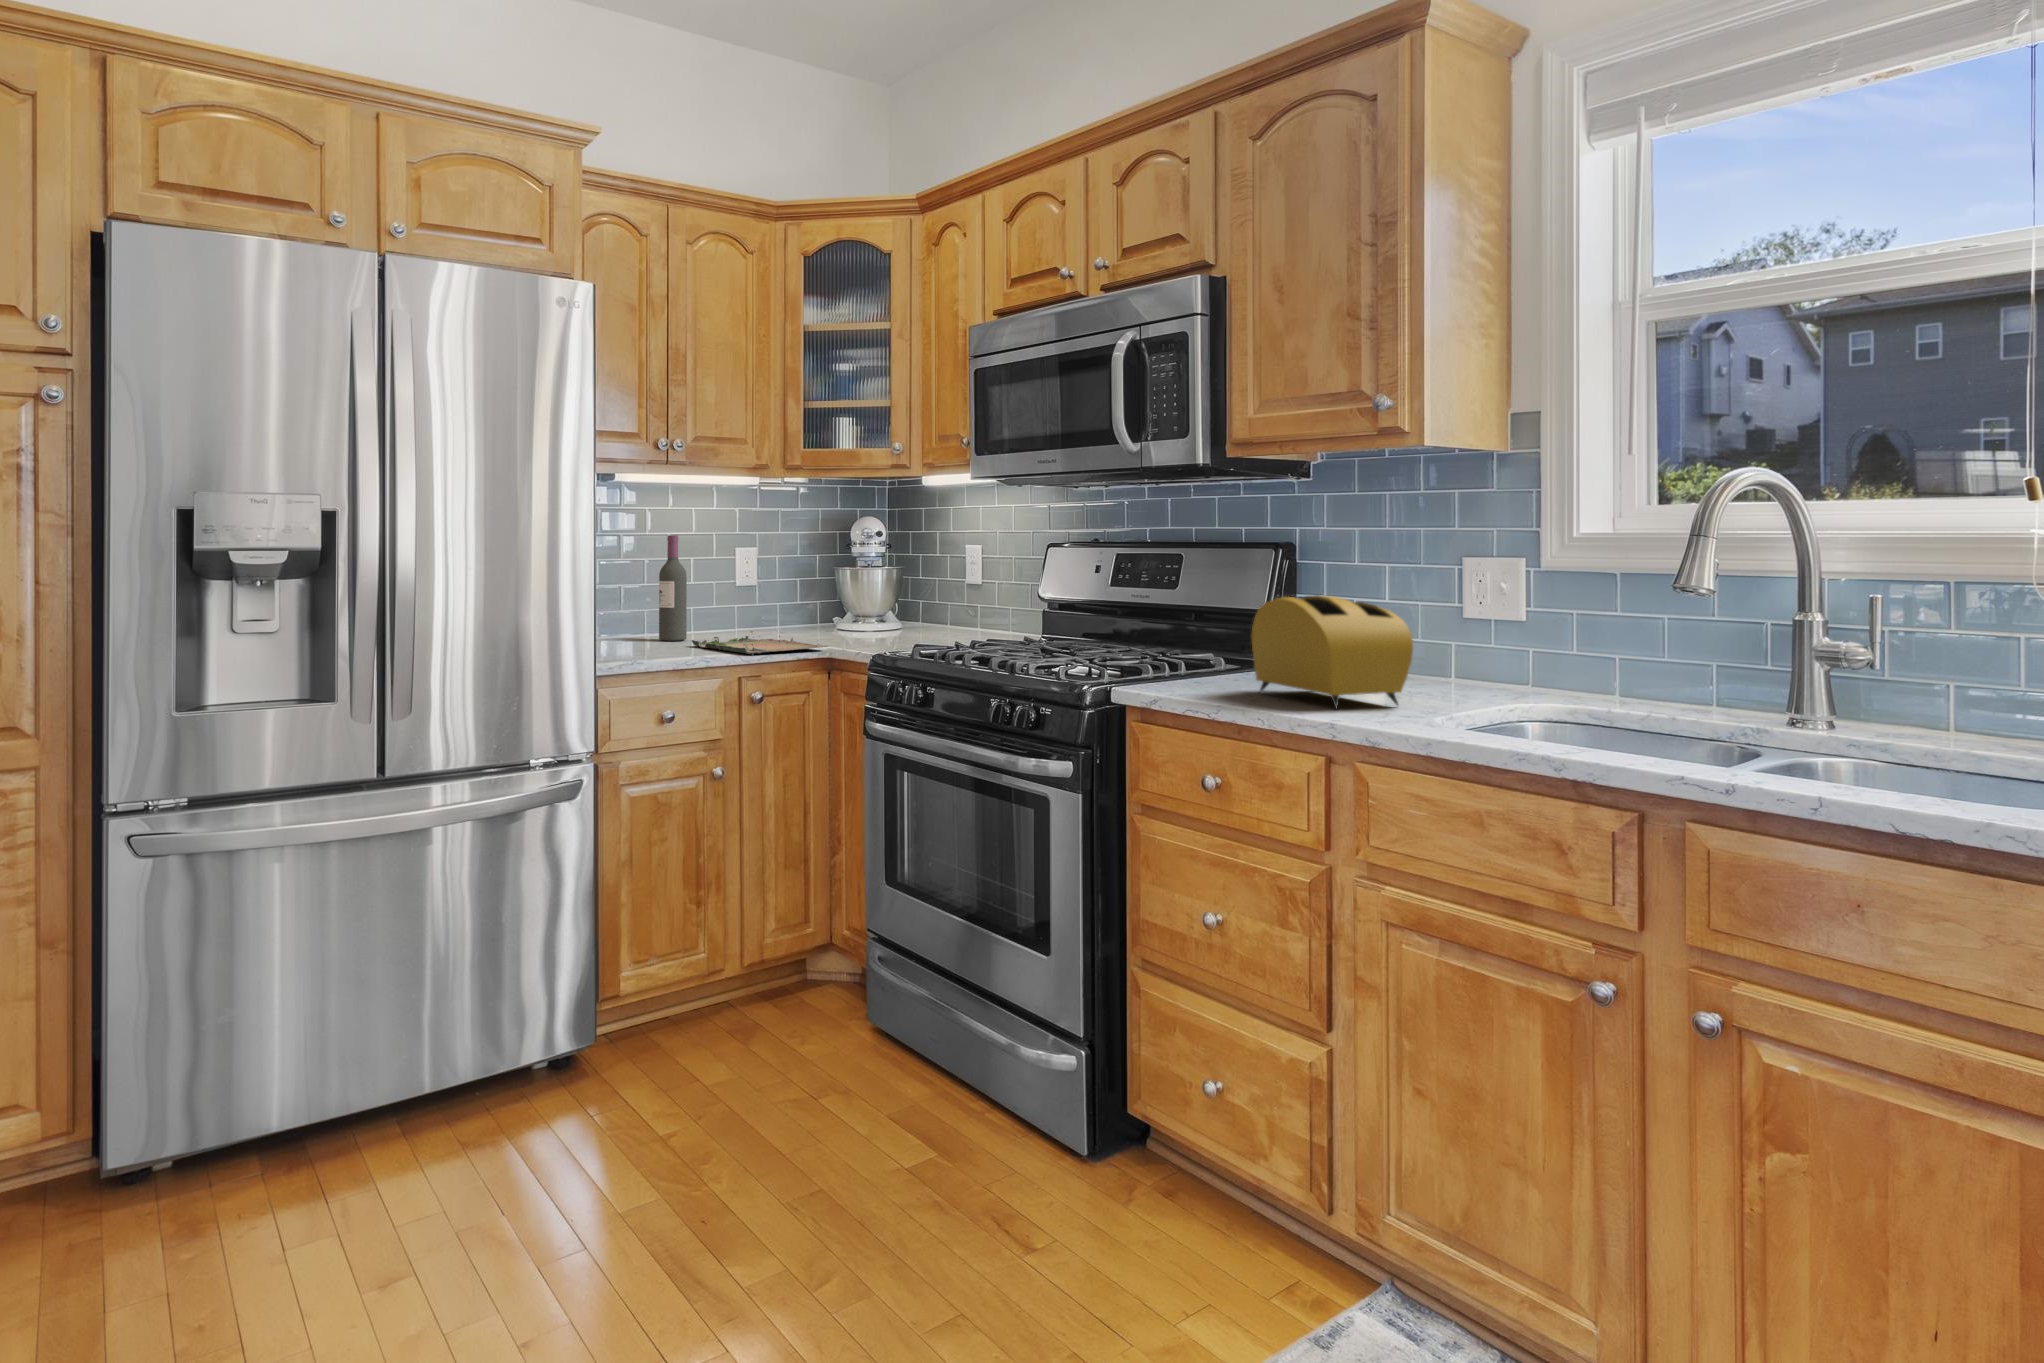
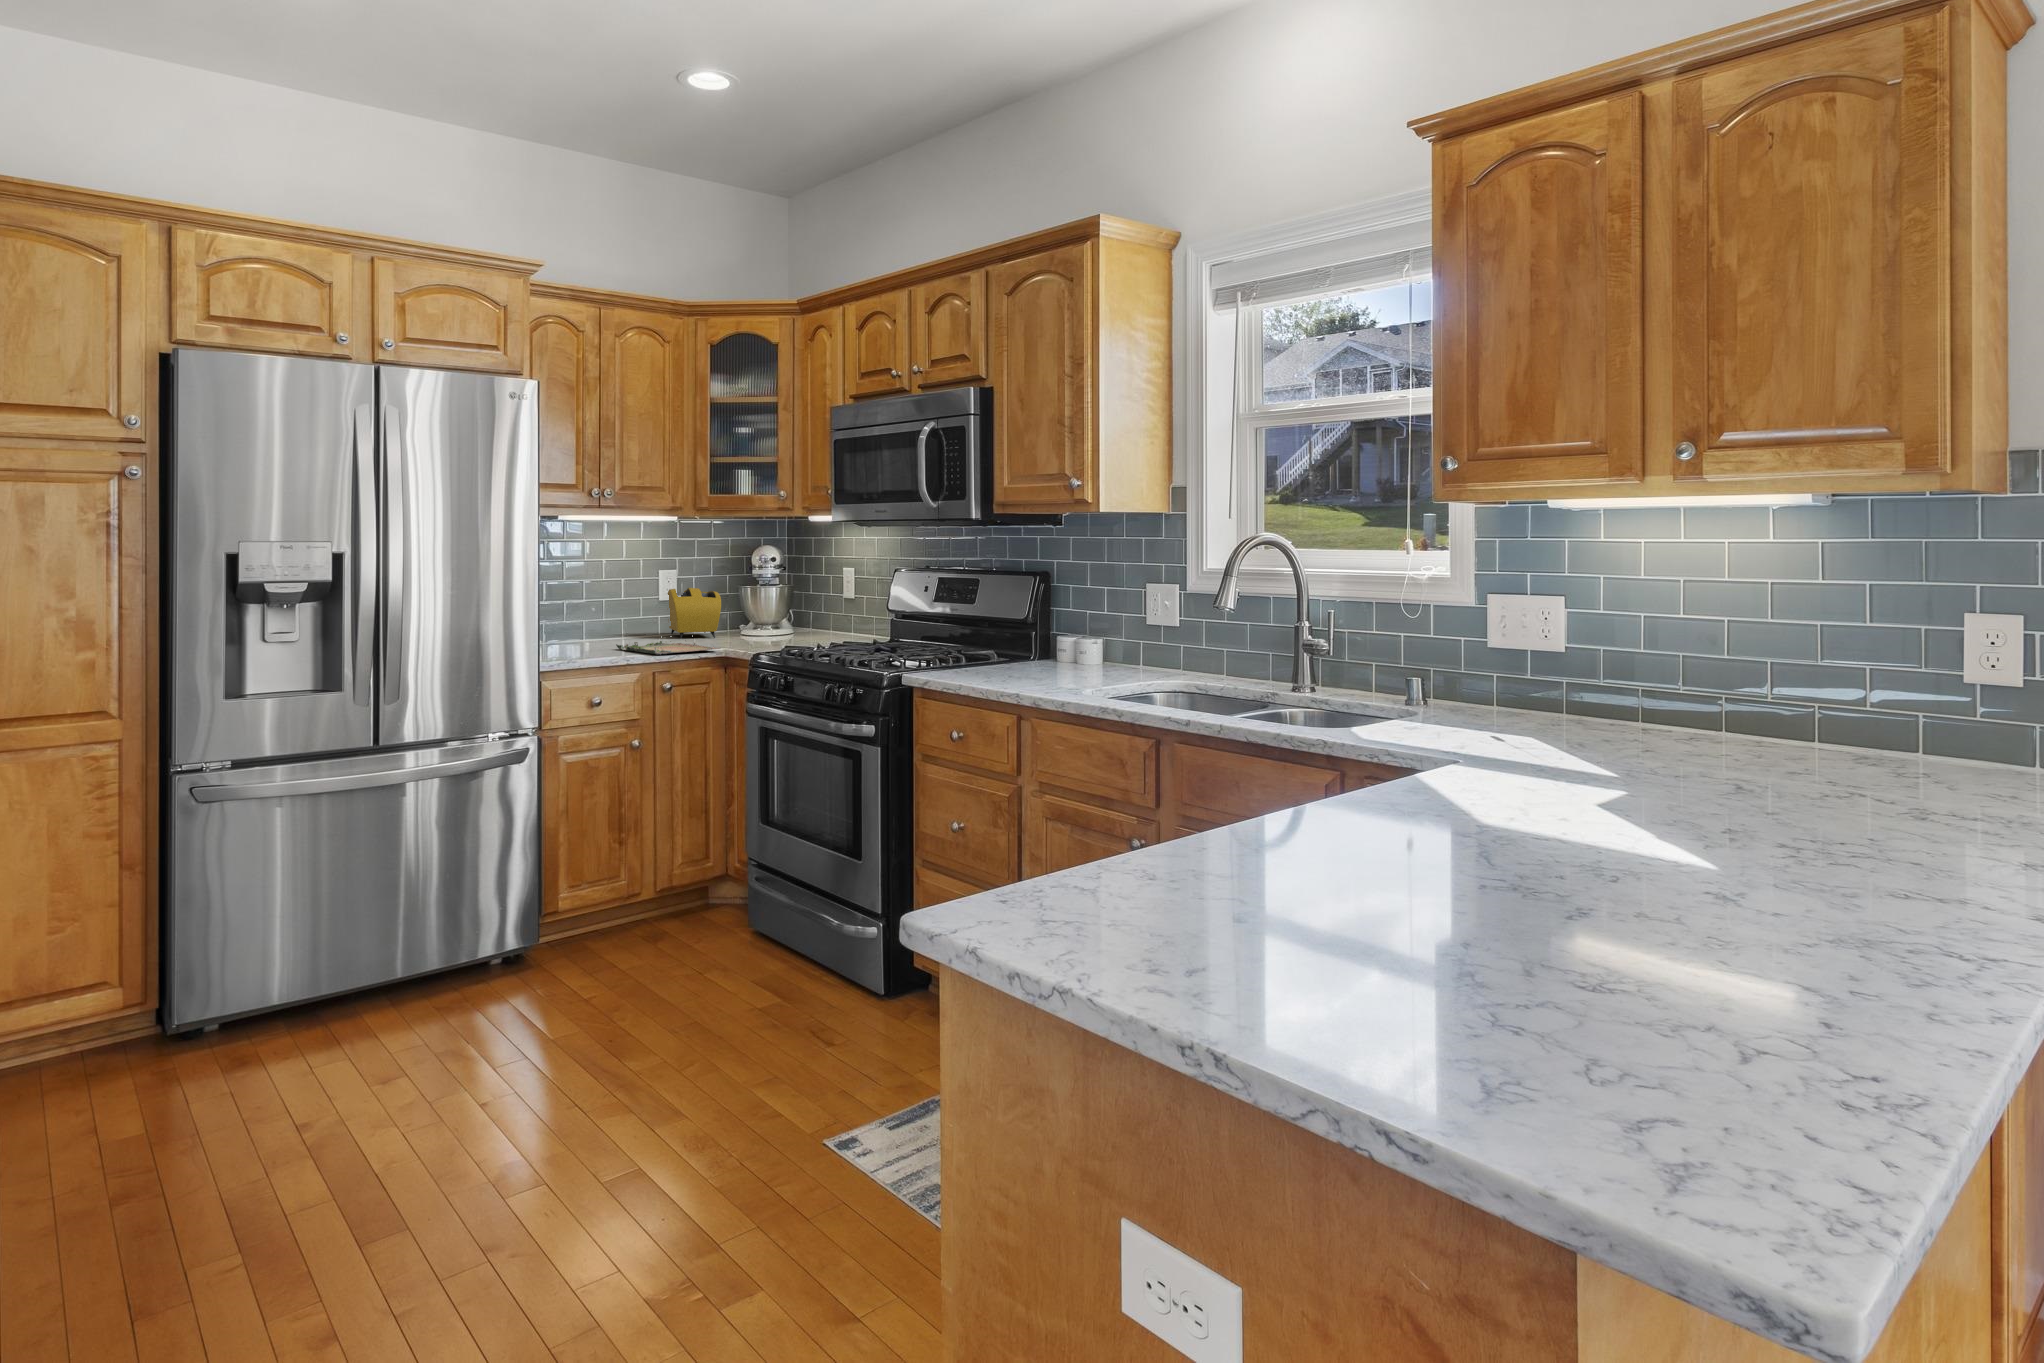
wine bottle: present [659,535,687,641] -> none [592,563,614,645]
toaster: present [1251,596,1413,709] -> present [668,588,721,639]

